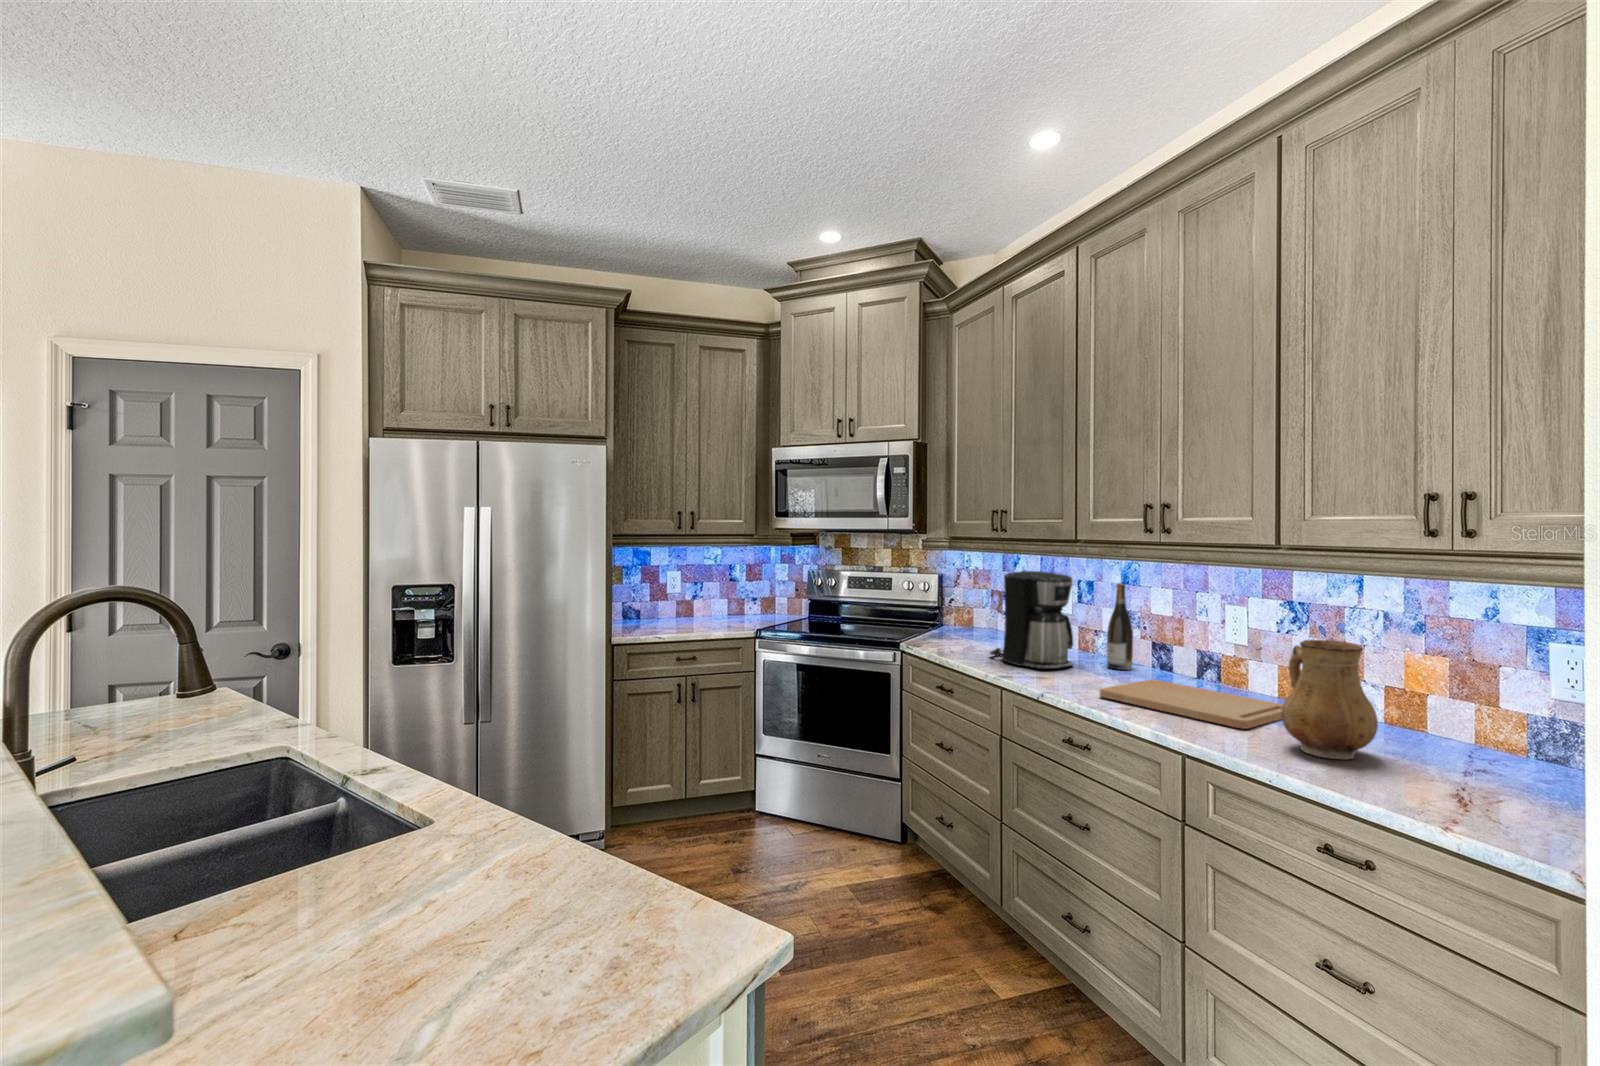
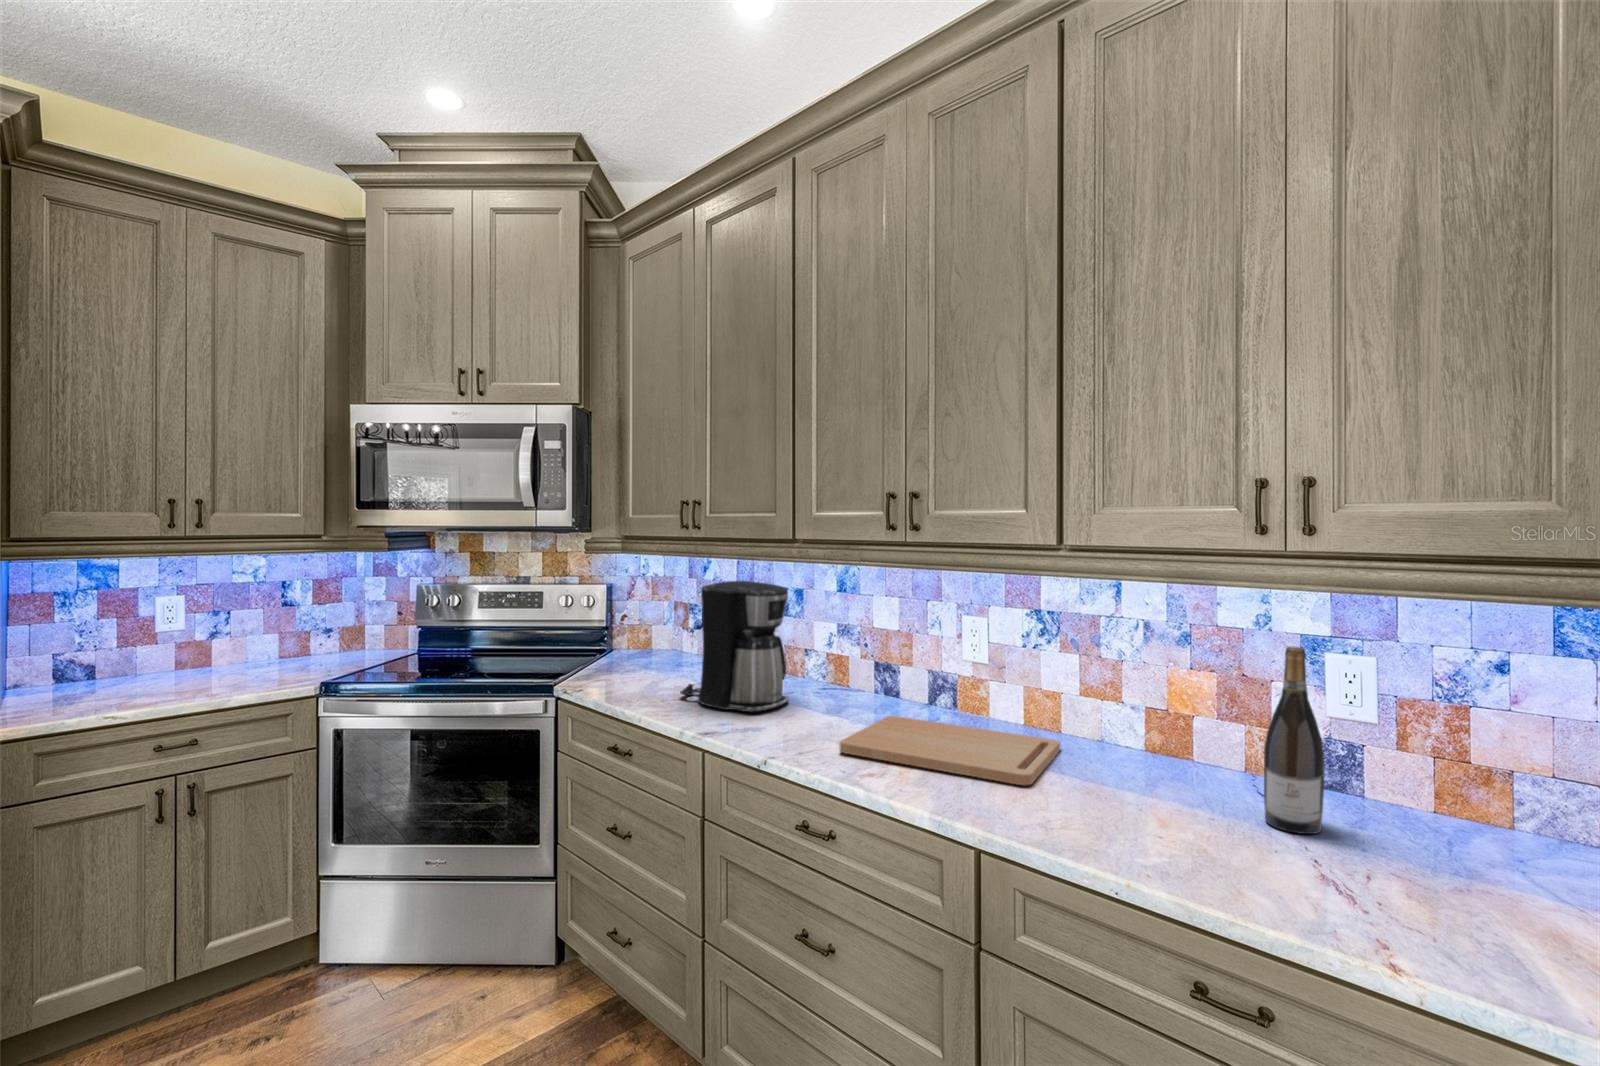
wine bottle: present [1107,583,1133,670] -> present [1264,647,1324,834]
ceramic pitcher: present [1282,639,1378,759] -> none [1081,666,1193,824]

